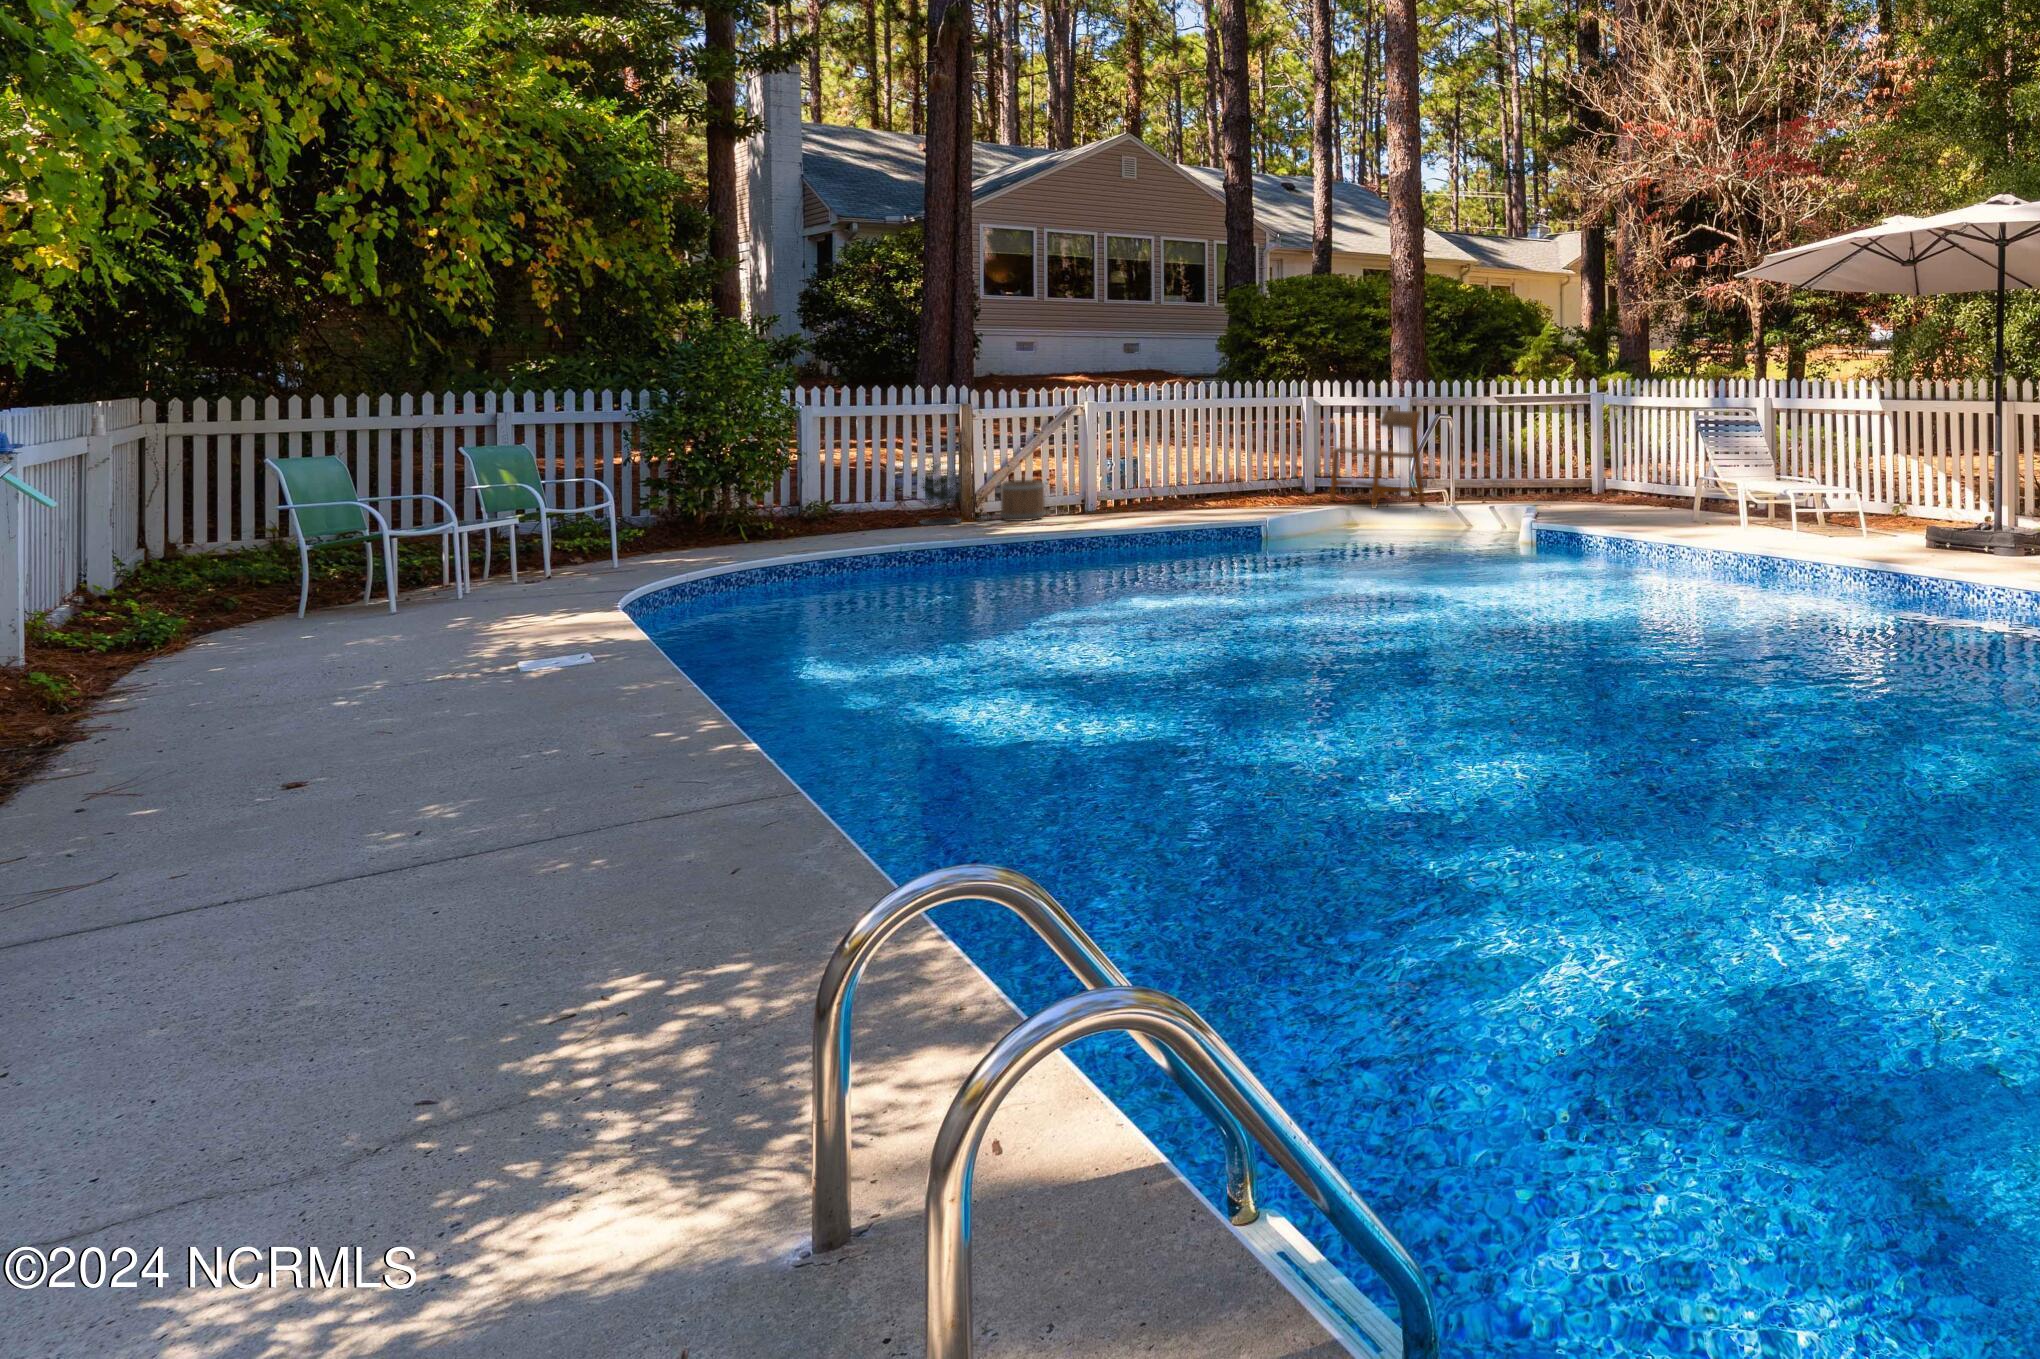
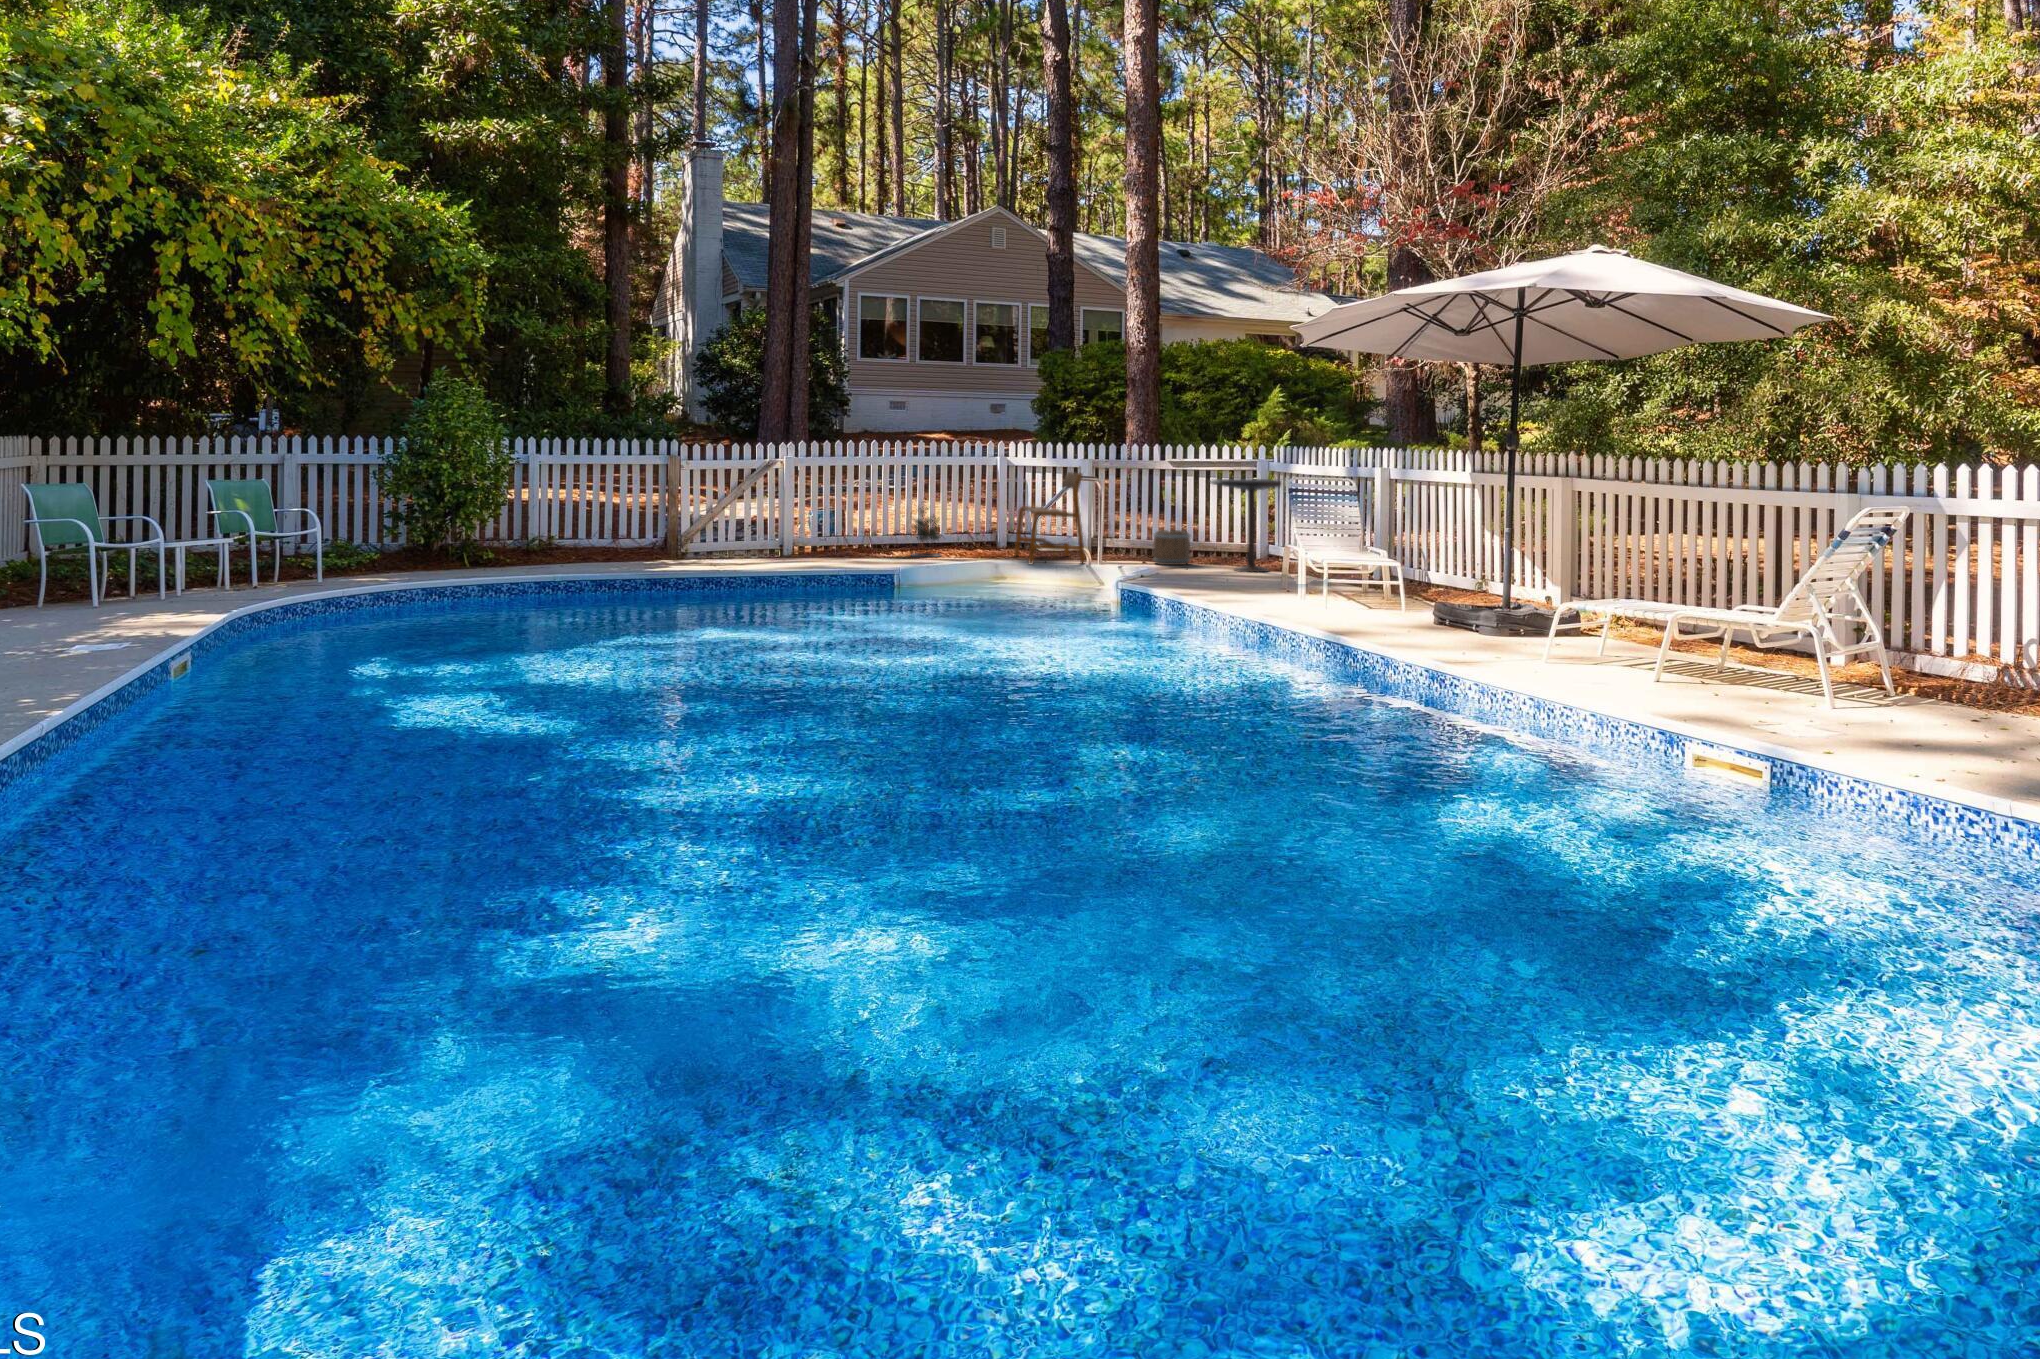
pedestal table: none [1555,412,1639,506] -> present [1210,479,1281,572]
potted tree: present [921,456,960,525] -> present [912,507,941,557]
bucket: present [1000,480,1045,521] -> present [1153,530,1190,565]

